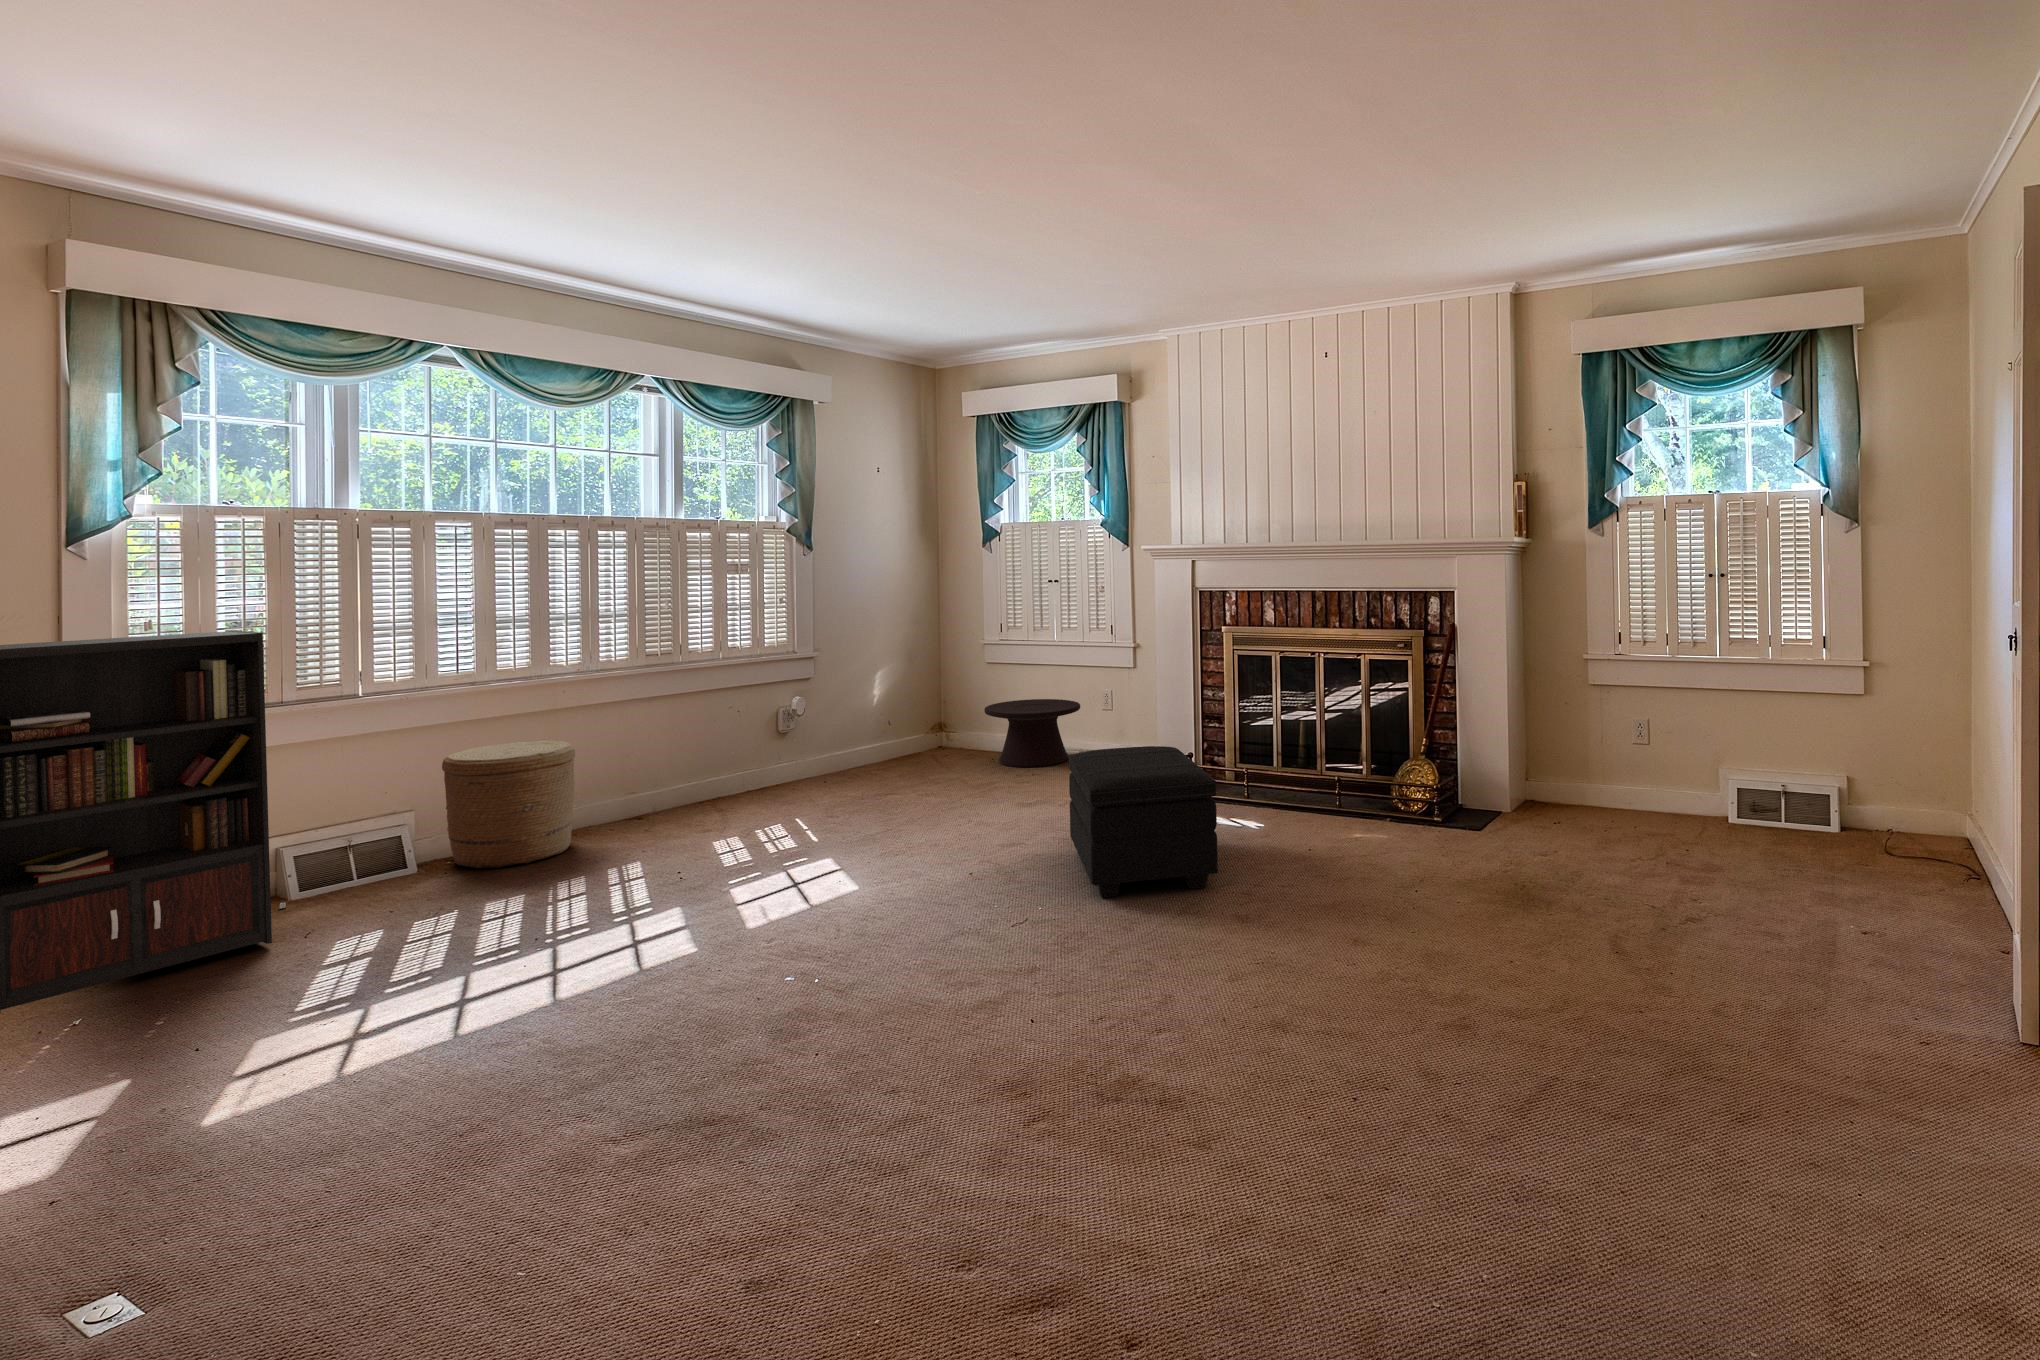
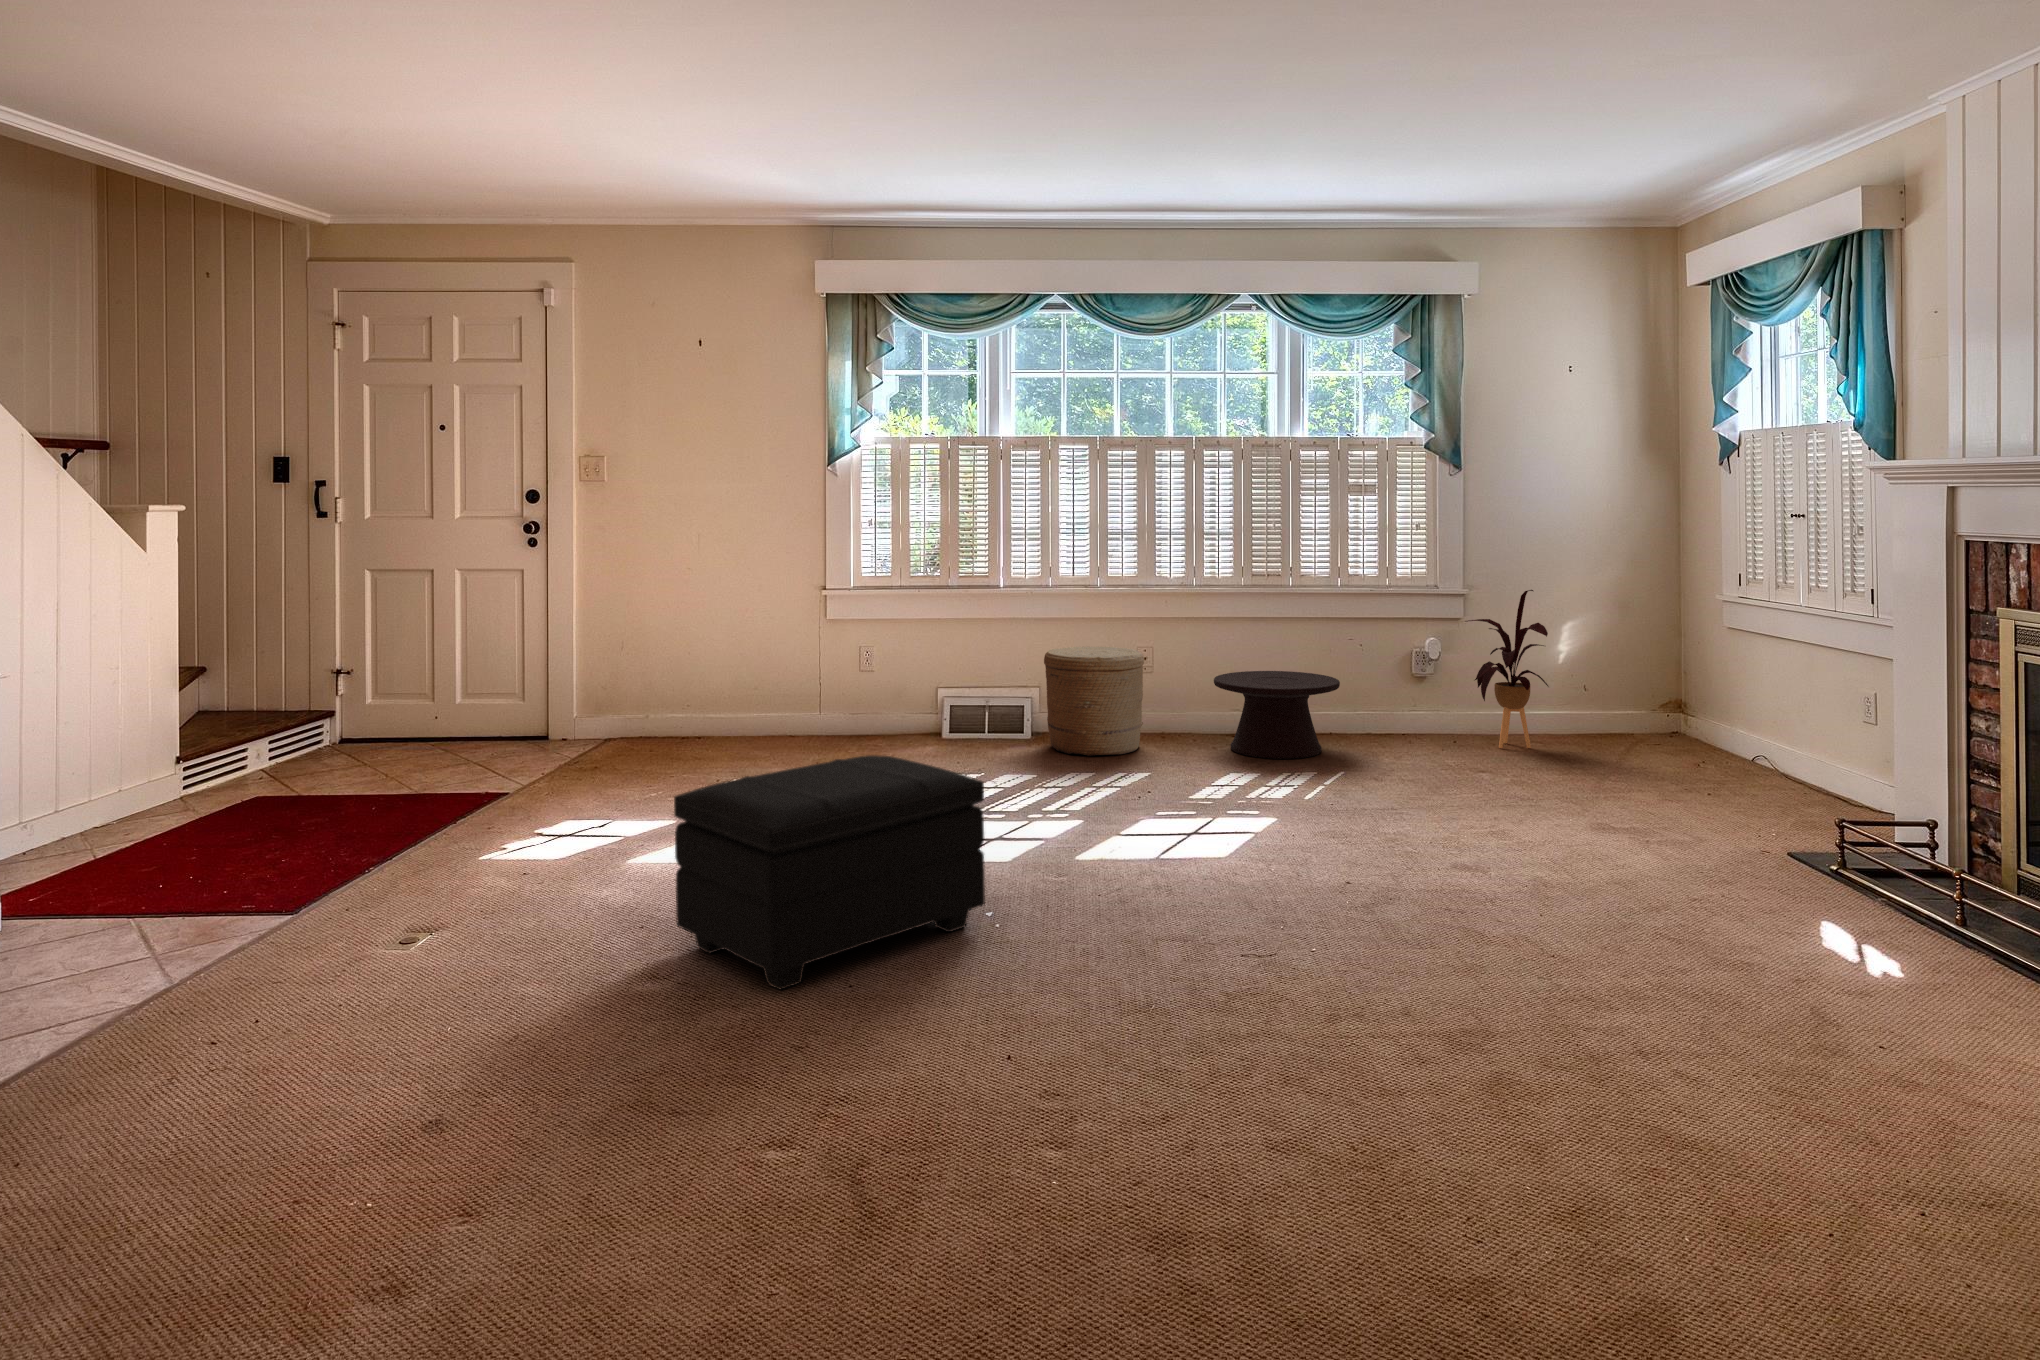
bookcase: present [0,630,286,1014] -> none [744,528,936,766]
house plant: none [833,642,913,770] -> present [1465,590,1548,748]
side table: present [984,699,1080,767] -> present [1214,671,1340,759]
footstool: present [1069,746,1218,898] -> present [674,755,985,990]

